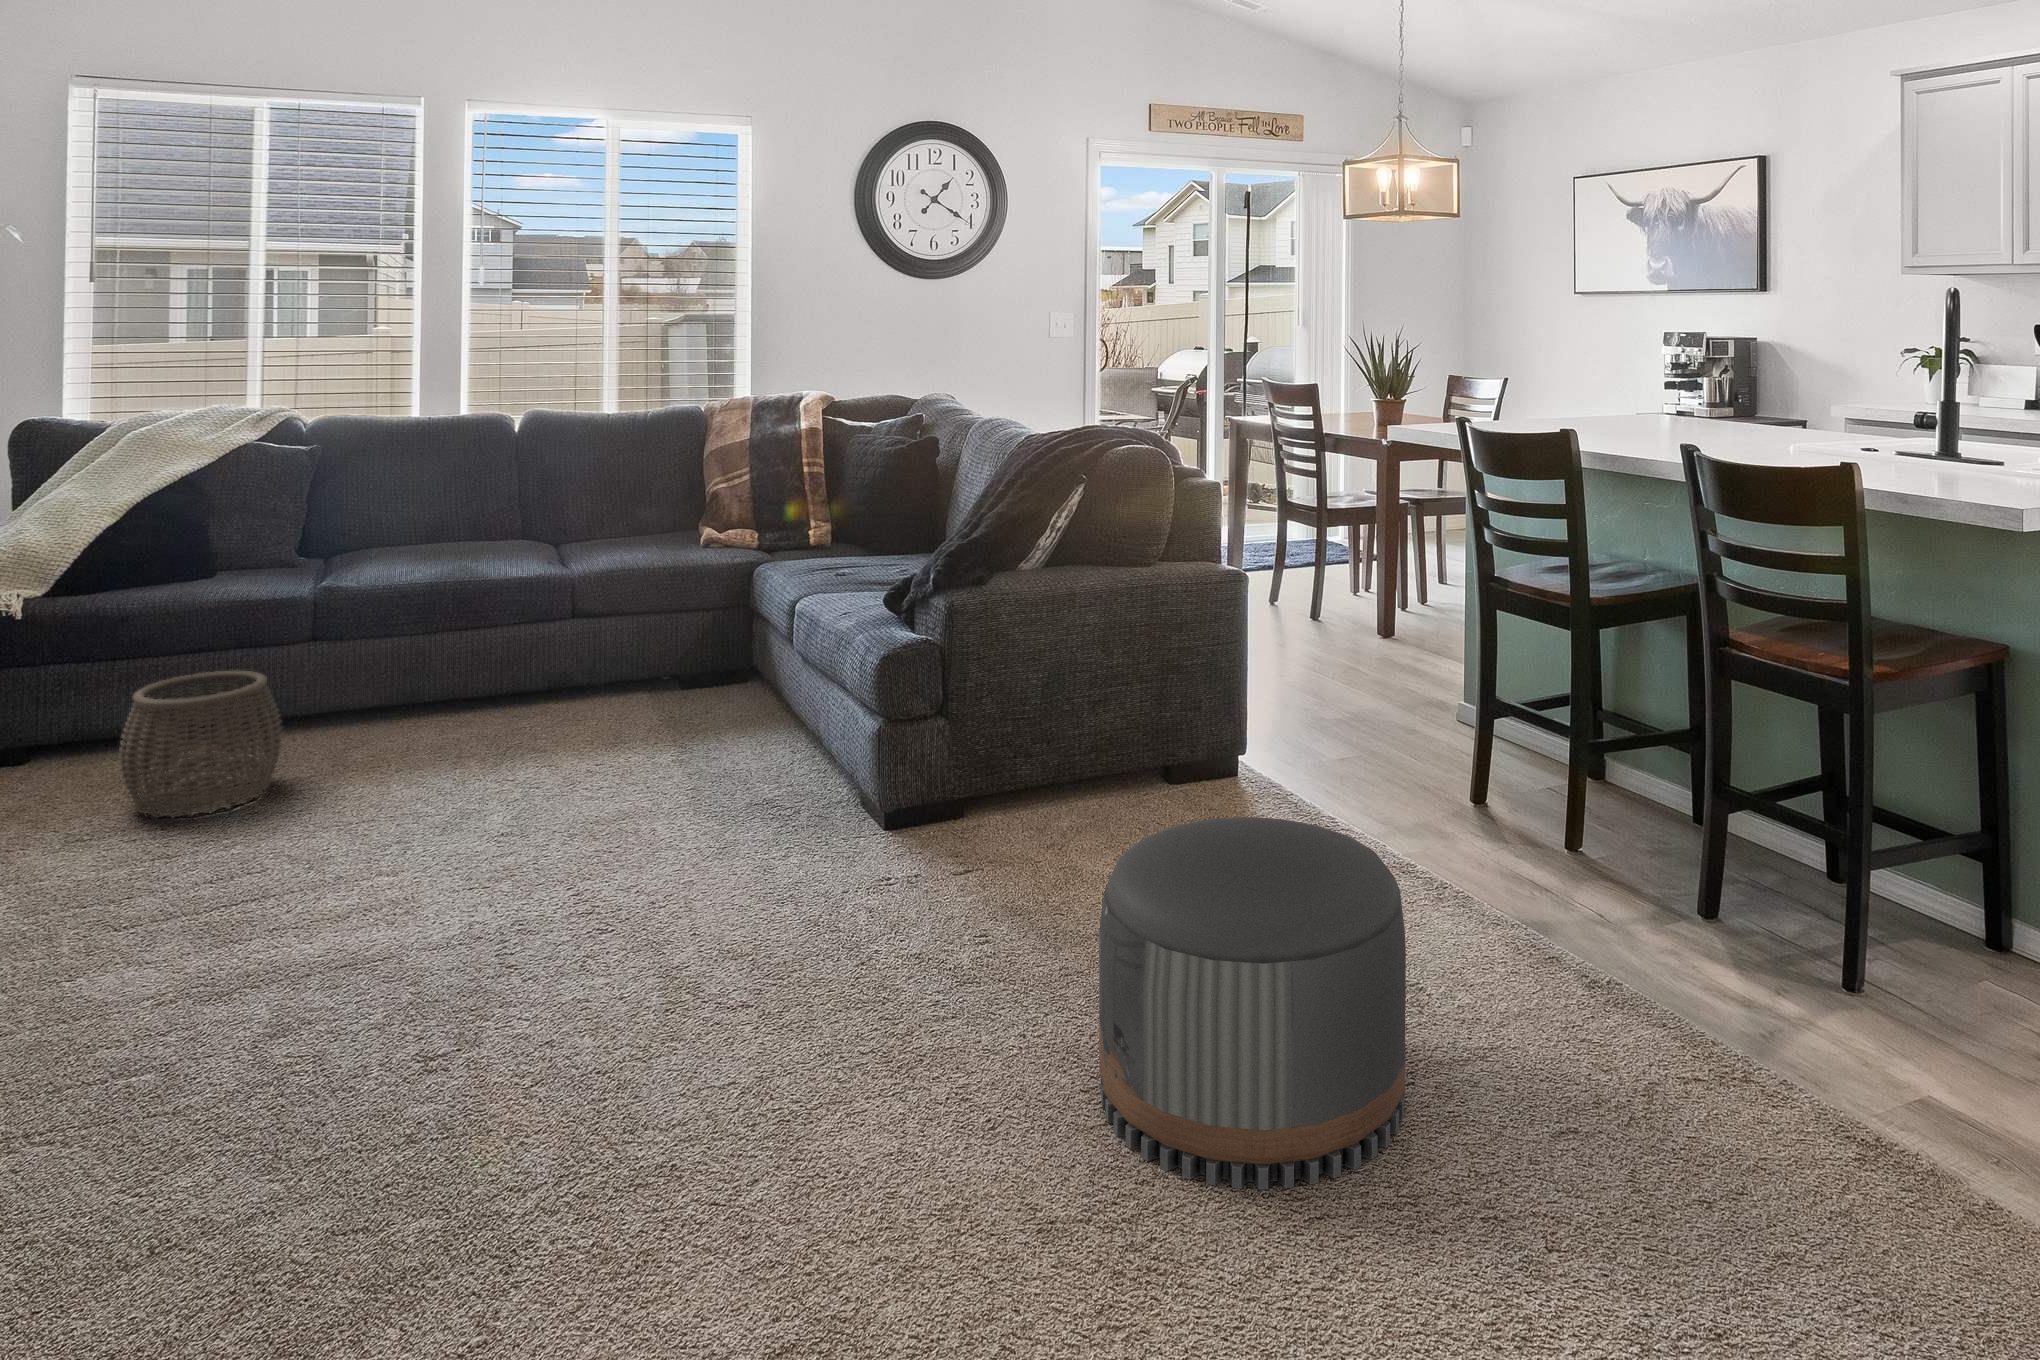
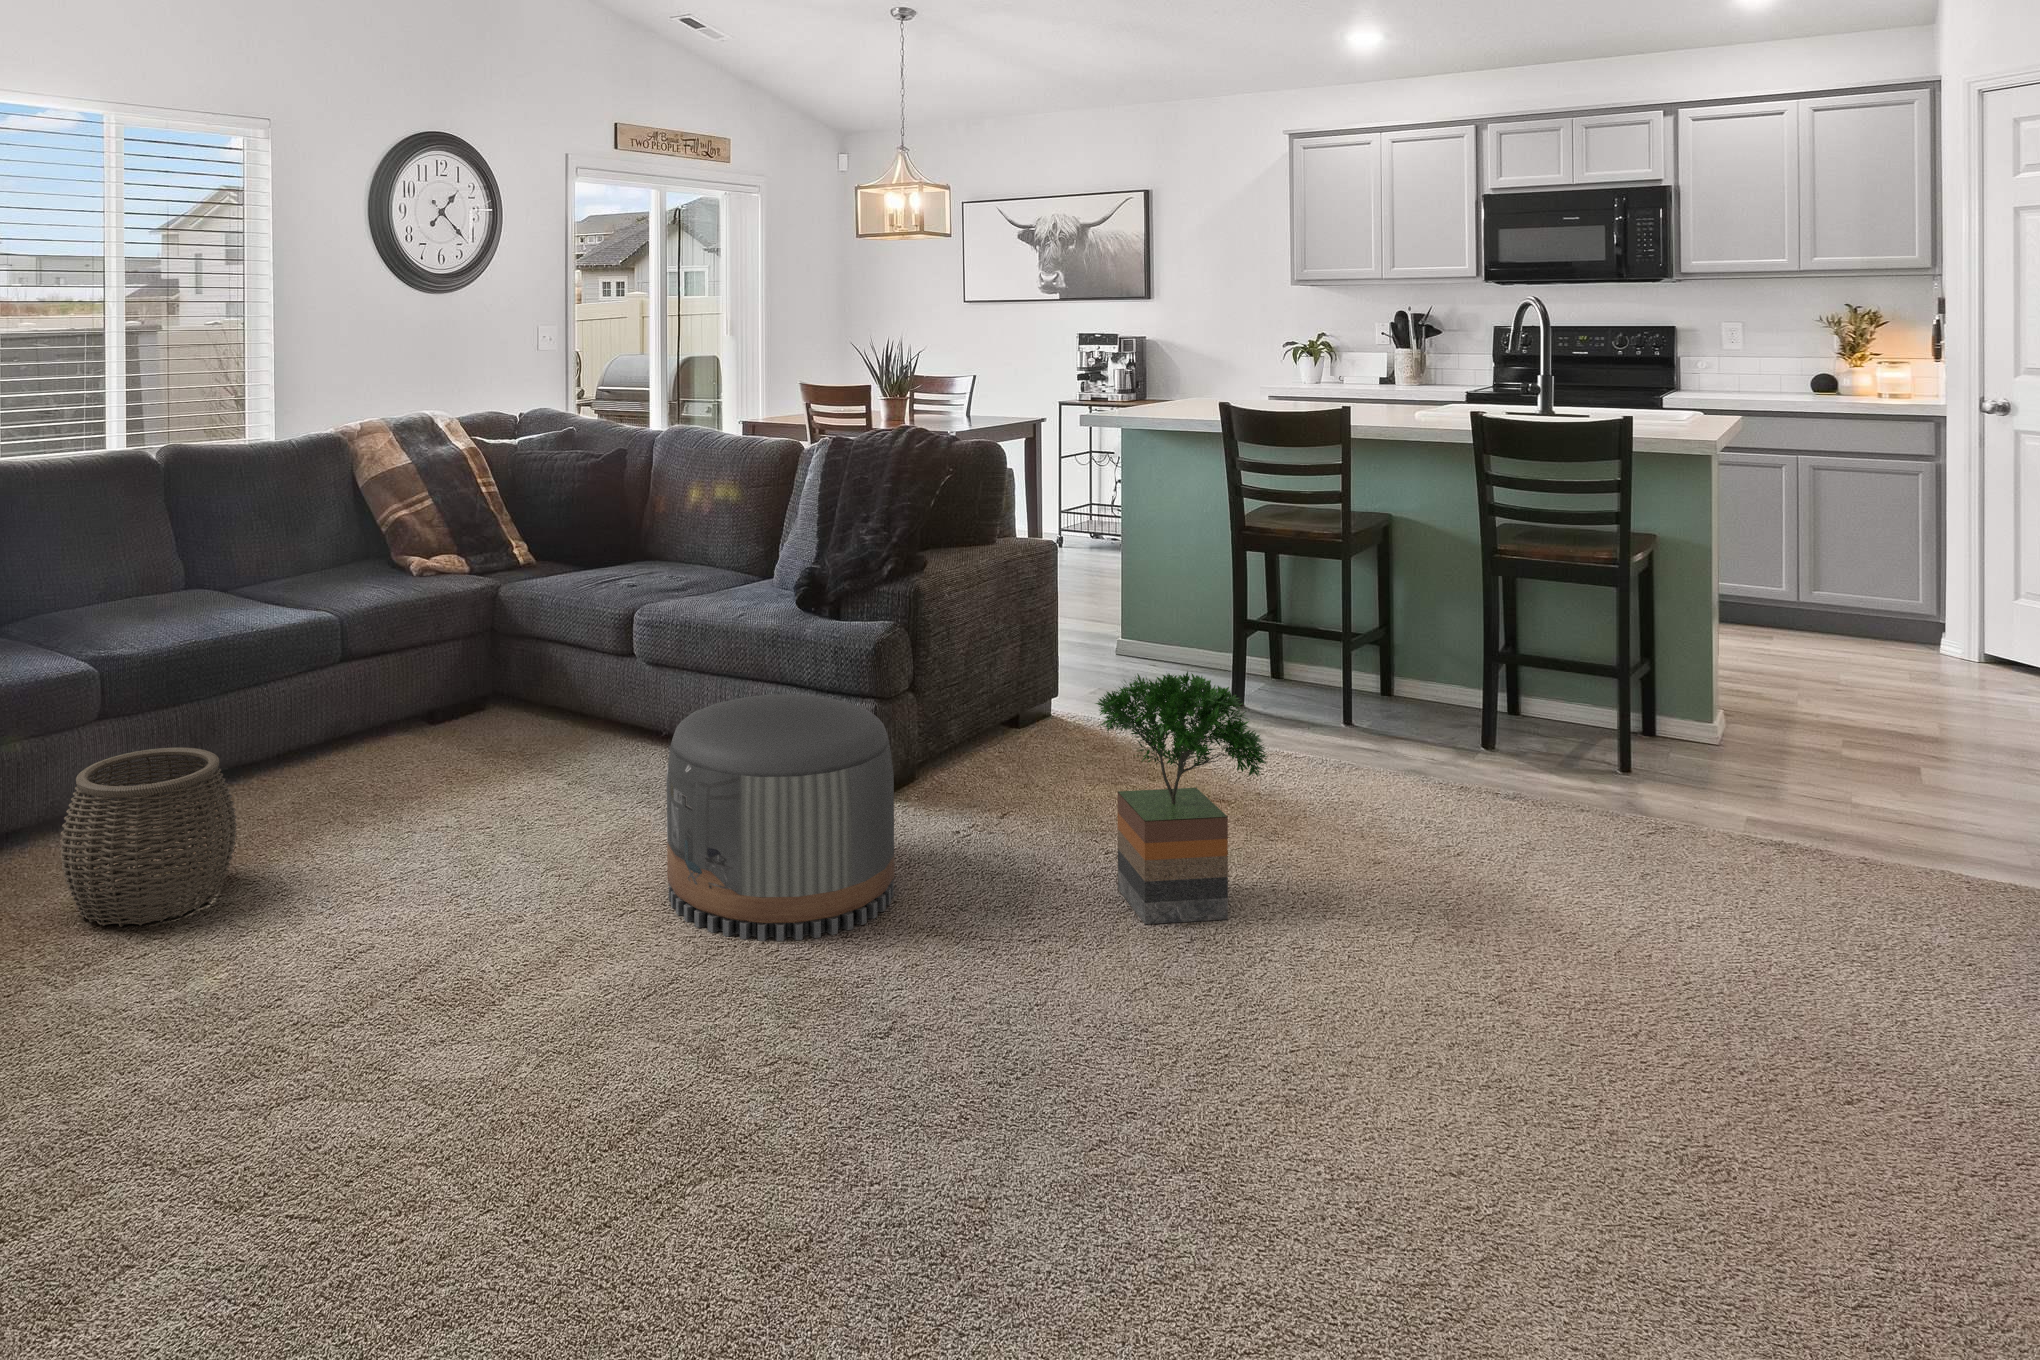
potted tree: none [789,739,974,1056] -> present [1096,672,1267,924]
pouf: present [1099,817,1406,1190] -> present [666,694,894,941]

